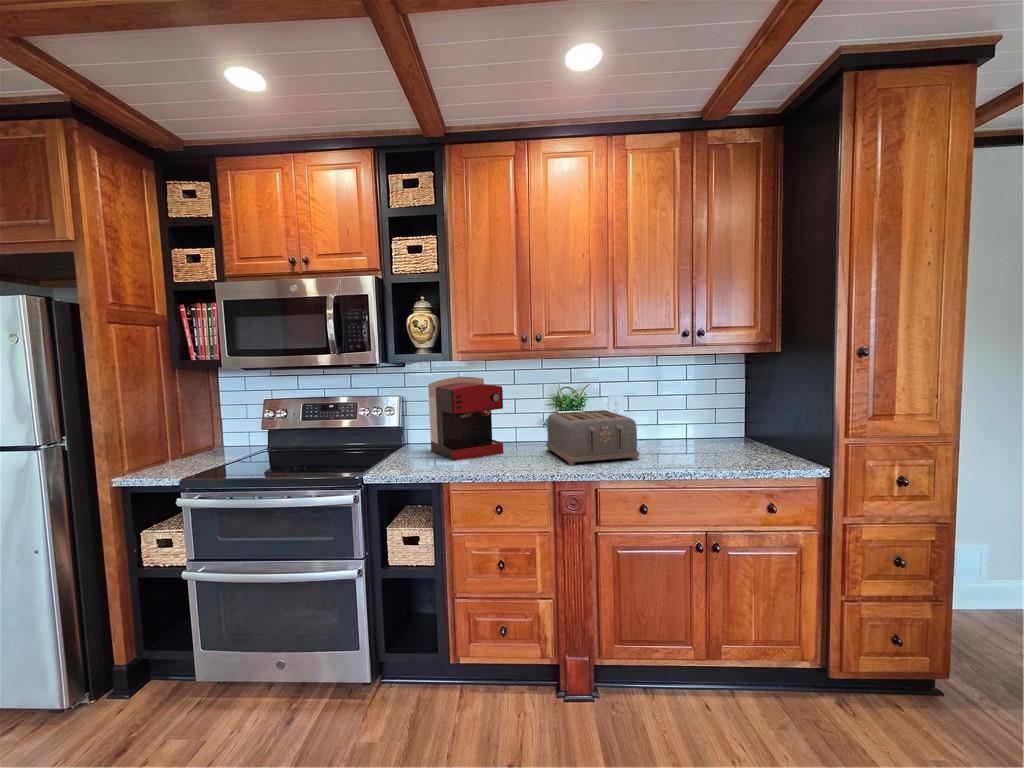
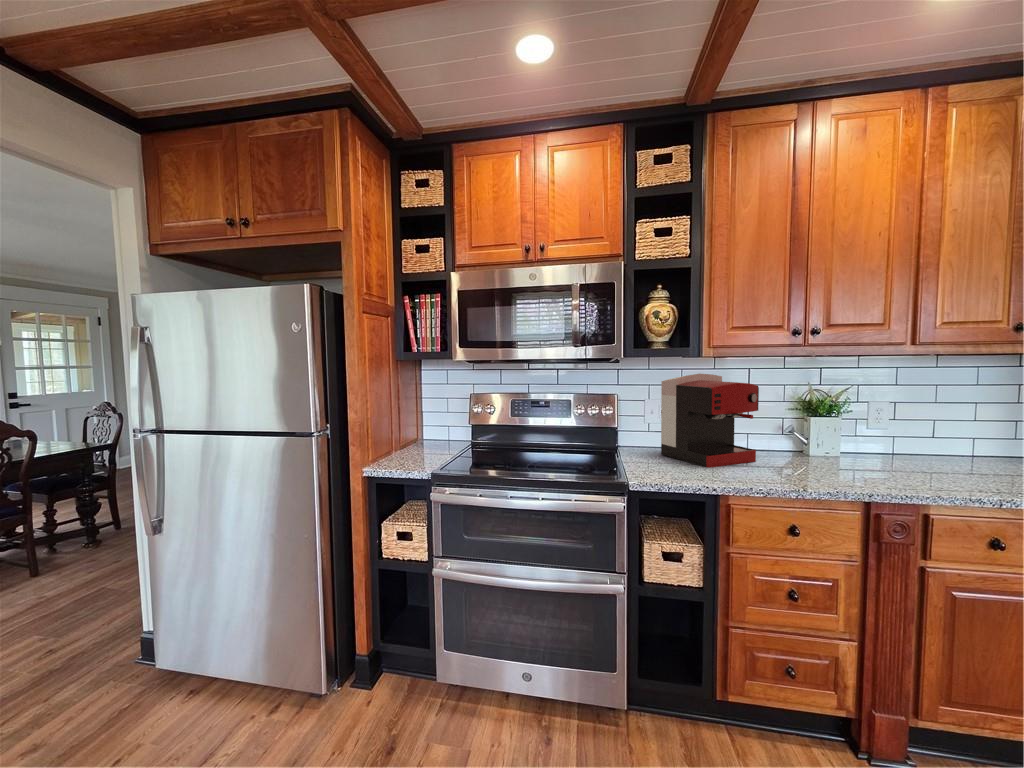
toaster: present [546,410,639,465] -> none [807,416,962,482]

